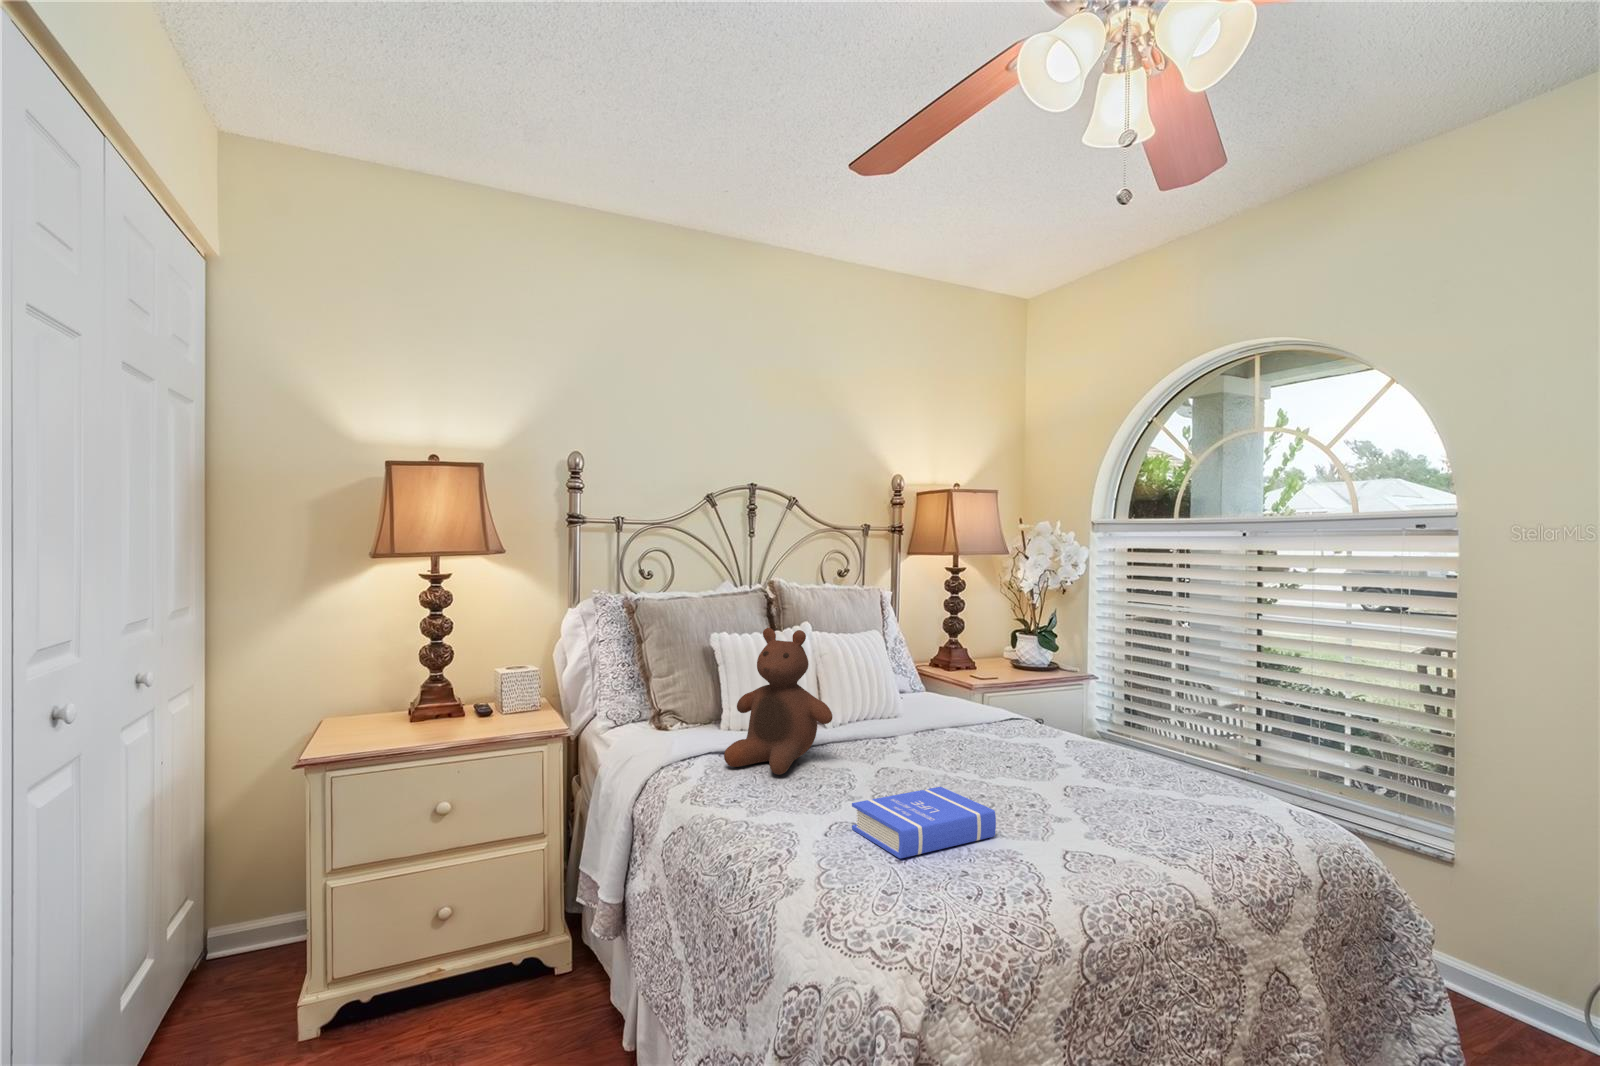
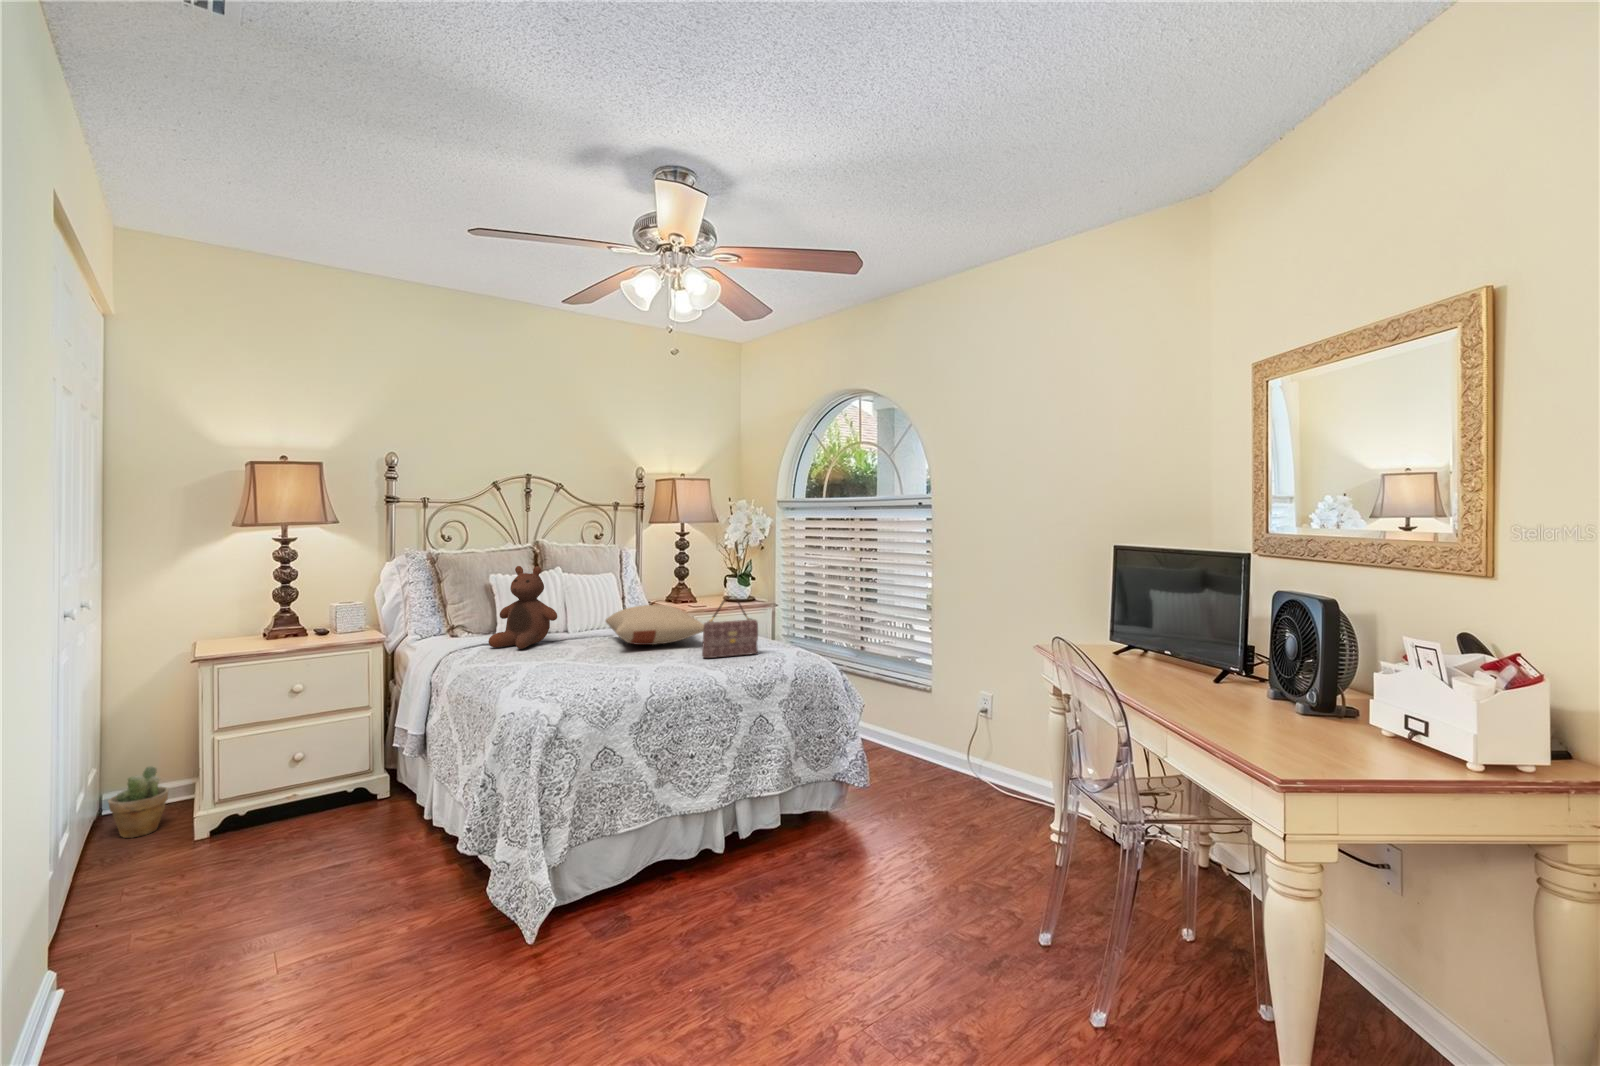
pillow: none [902,703,1111,779] -> present [606,605,704,645]
handbag: none [1127,708,1234,832] -> present [702,596,758,658]
book: present [852,787,996,859] -> none [552,644,628,671]
potted plant: none [179,912,265,1030] -> present [108,766,168,838]

